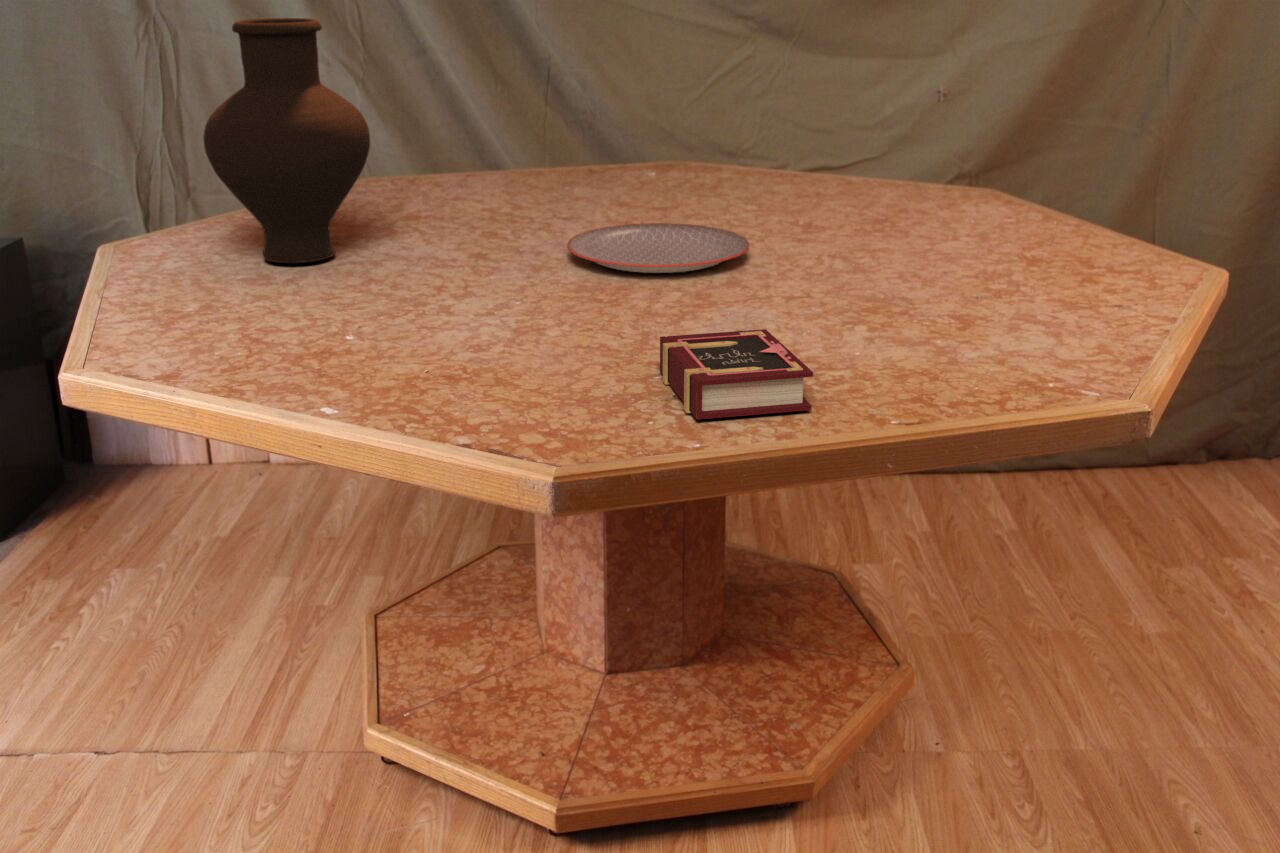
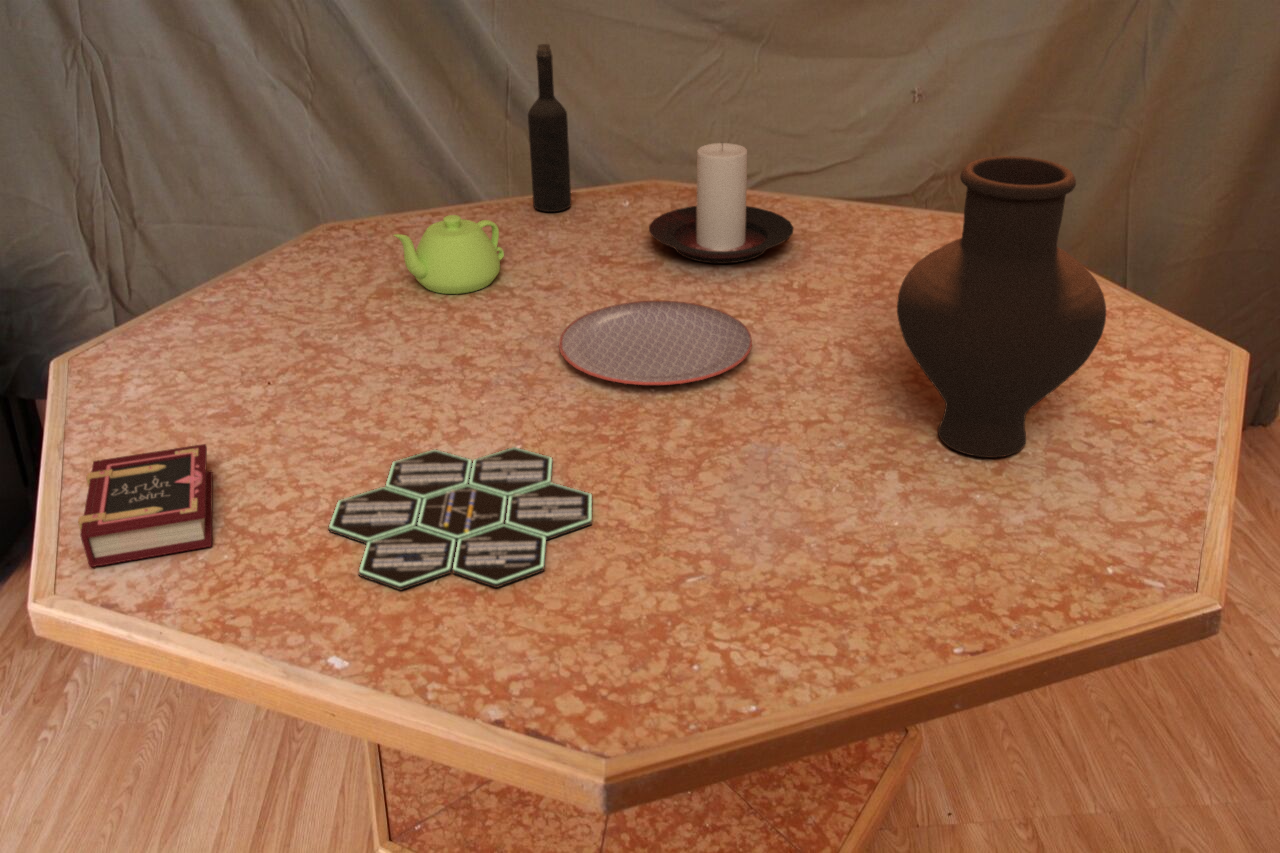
vase: present [204,18,370,263] -> present [897,156,1106,458]
wine bottle: none [561,18,600,179] -> present [528,44,571,212]
candle holder: none [668,96,807,209] -> present [649,143,793,263]
teapot: none [423,150,528,221] -> present [394,215,504,294]
board game: none [334,302,578,374] -> present [328,447,592,590]
book: present [660,329,813,420] -> present [78,444,213,567]

